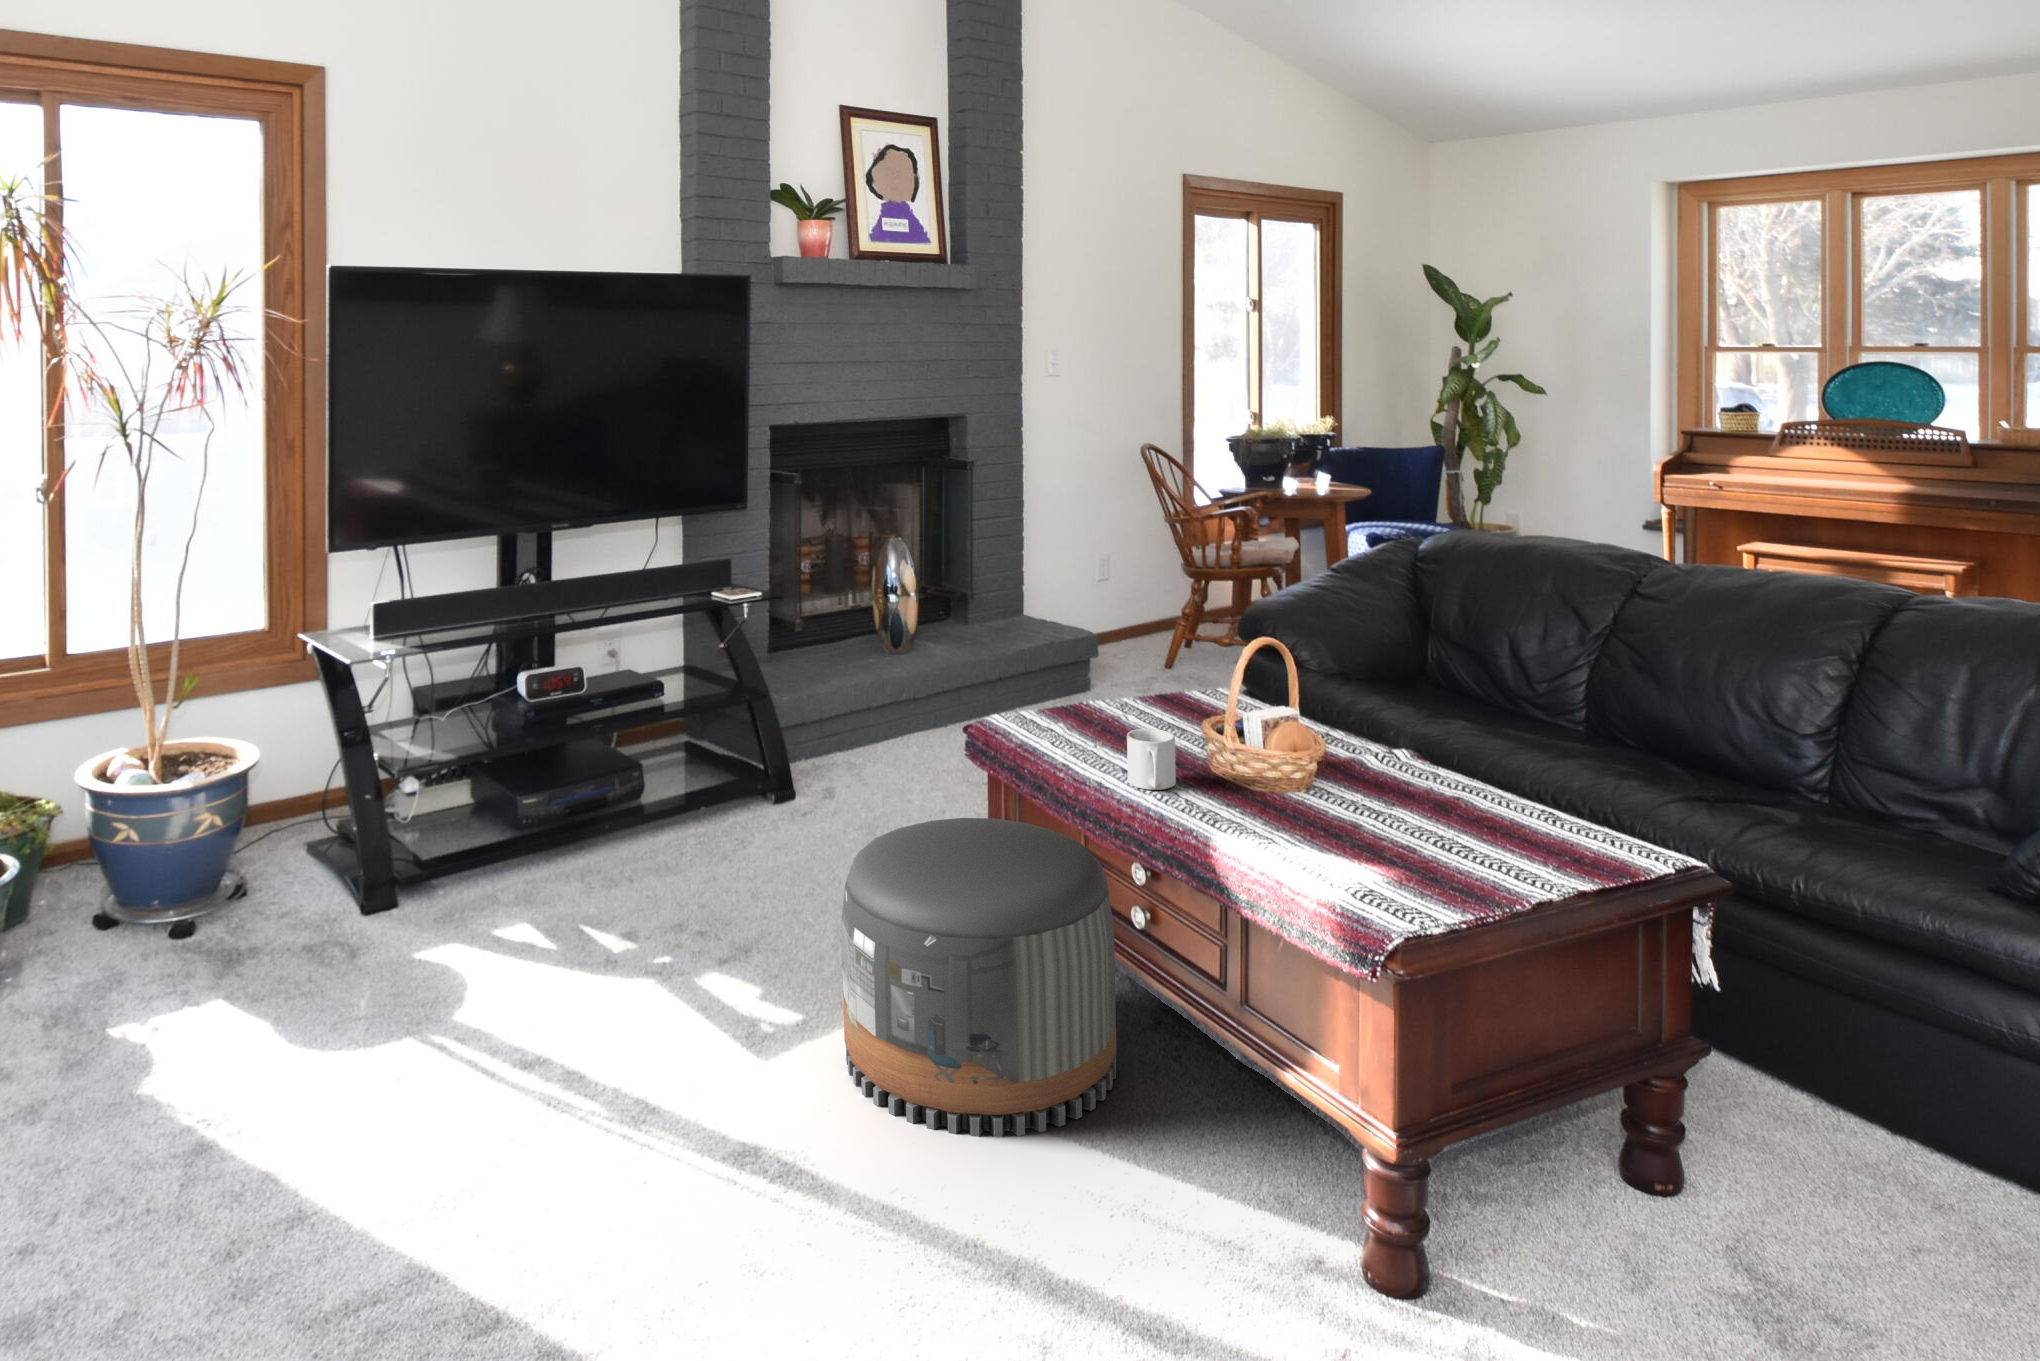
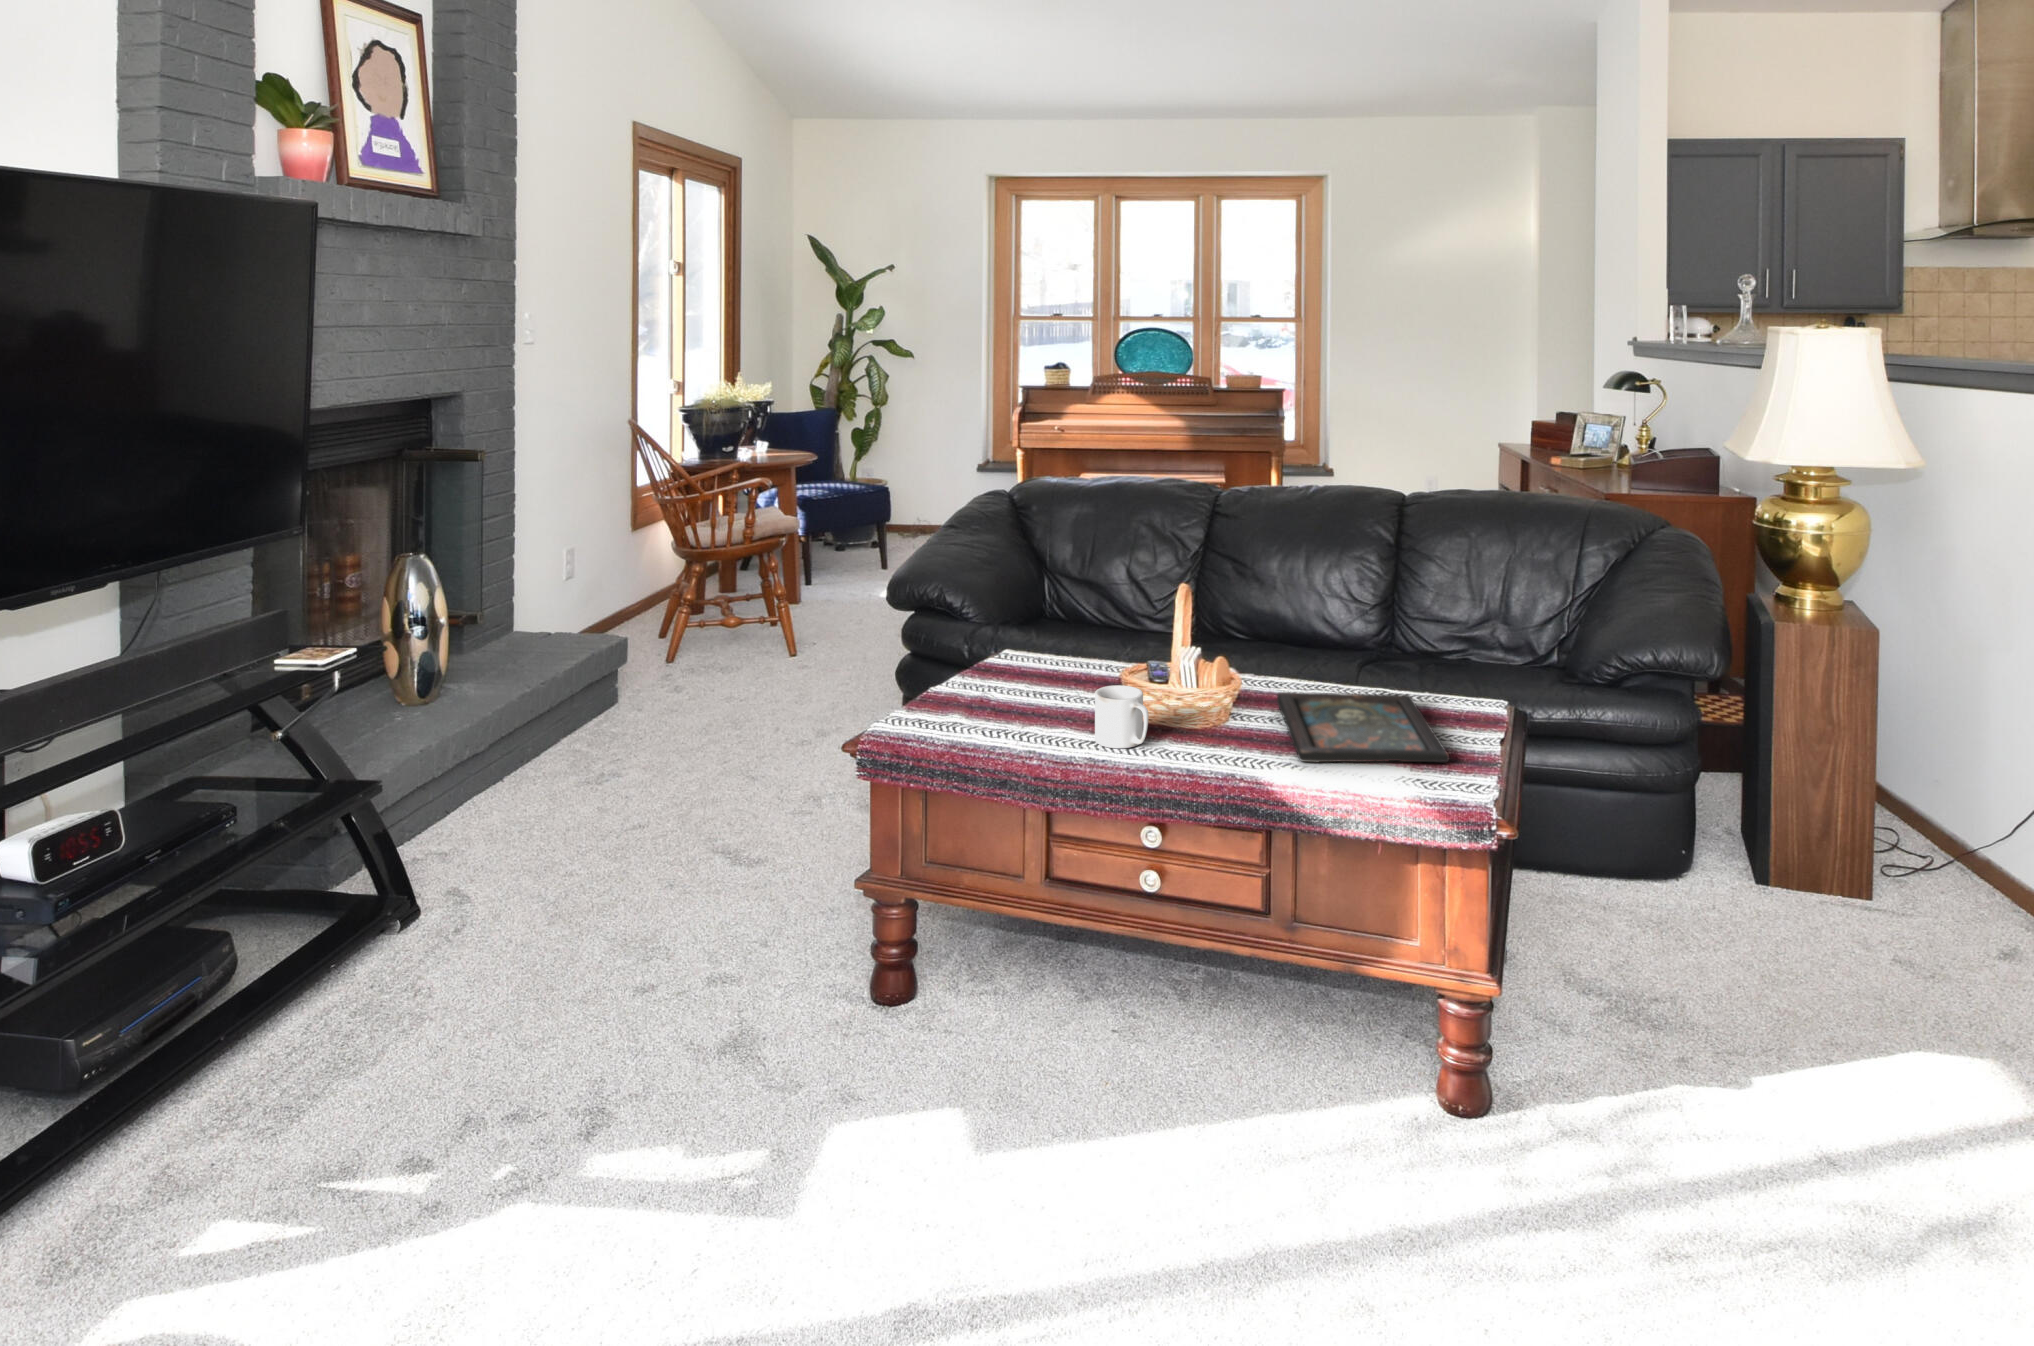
tray: none [1265,782,1512,882] -> present [1277,692,1449,762]
pouf: present [841,818,1117,1137] -> none [839,820,1151,1206]

